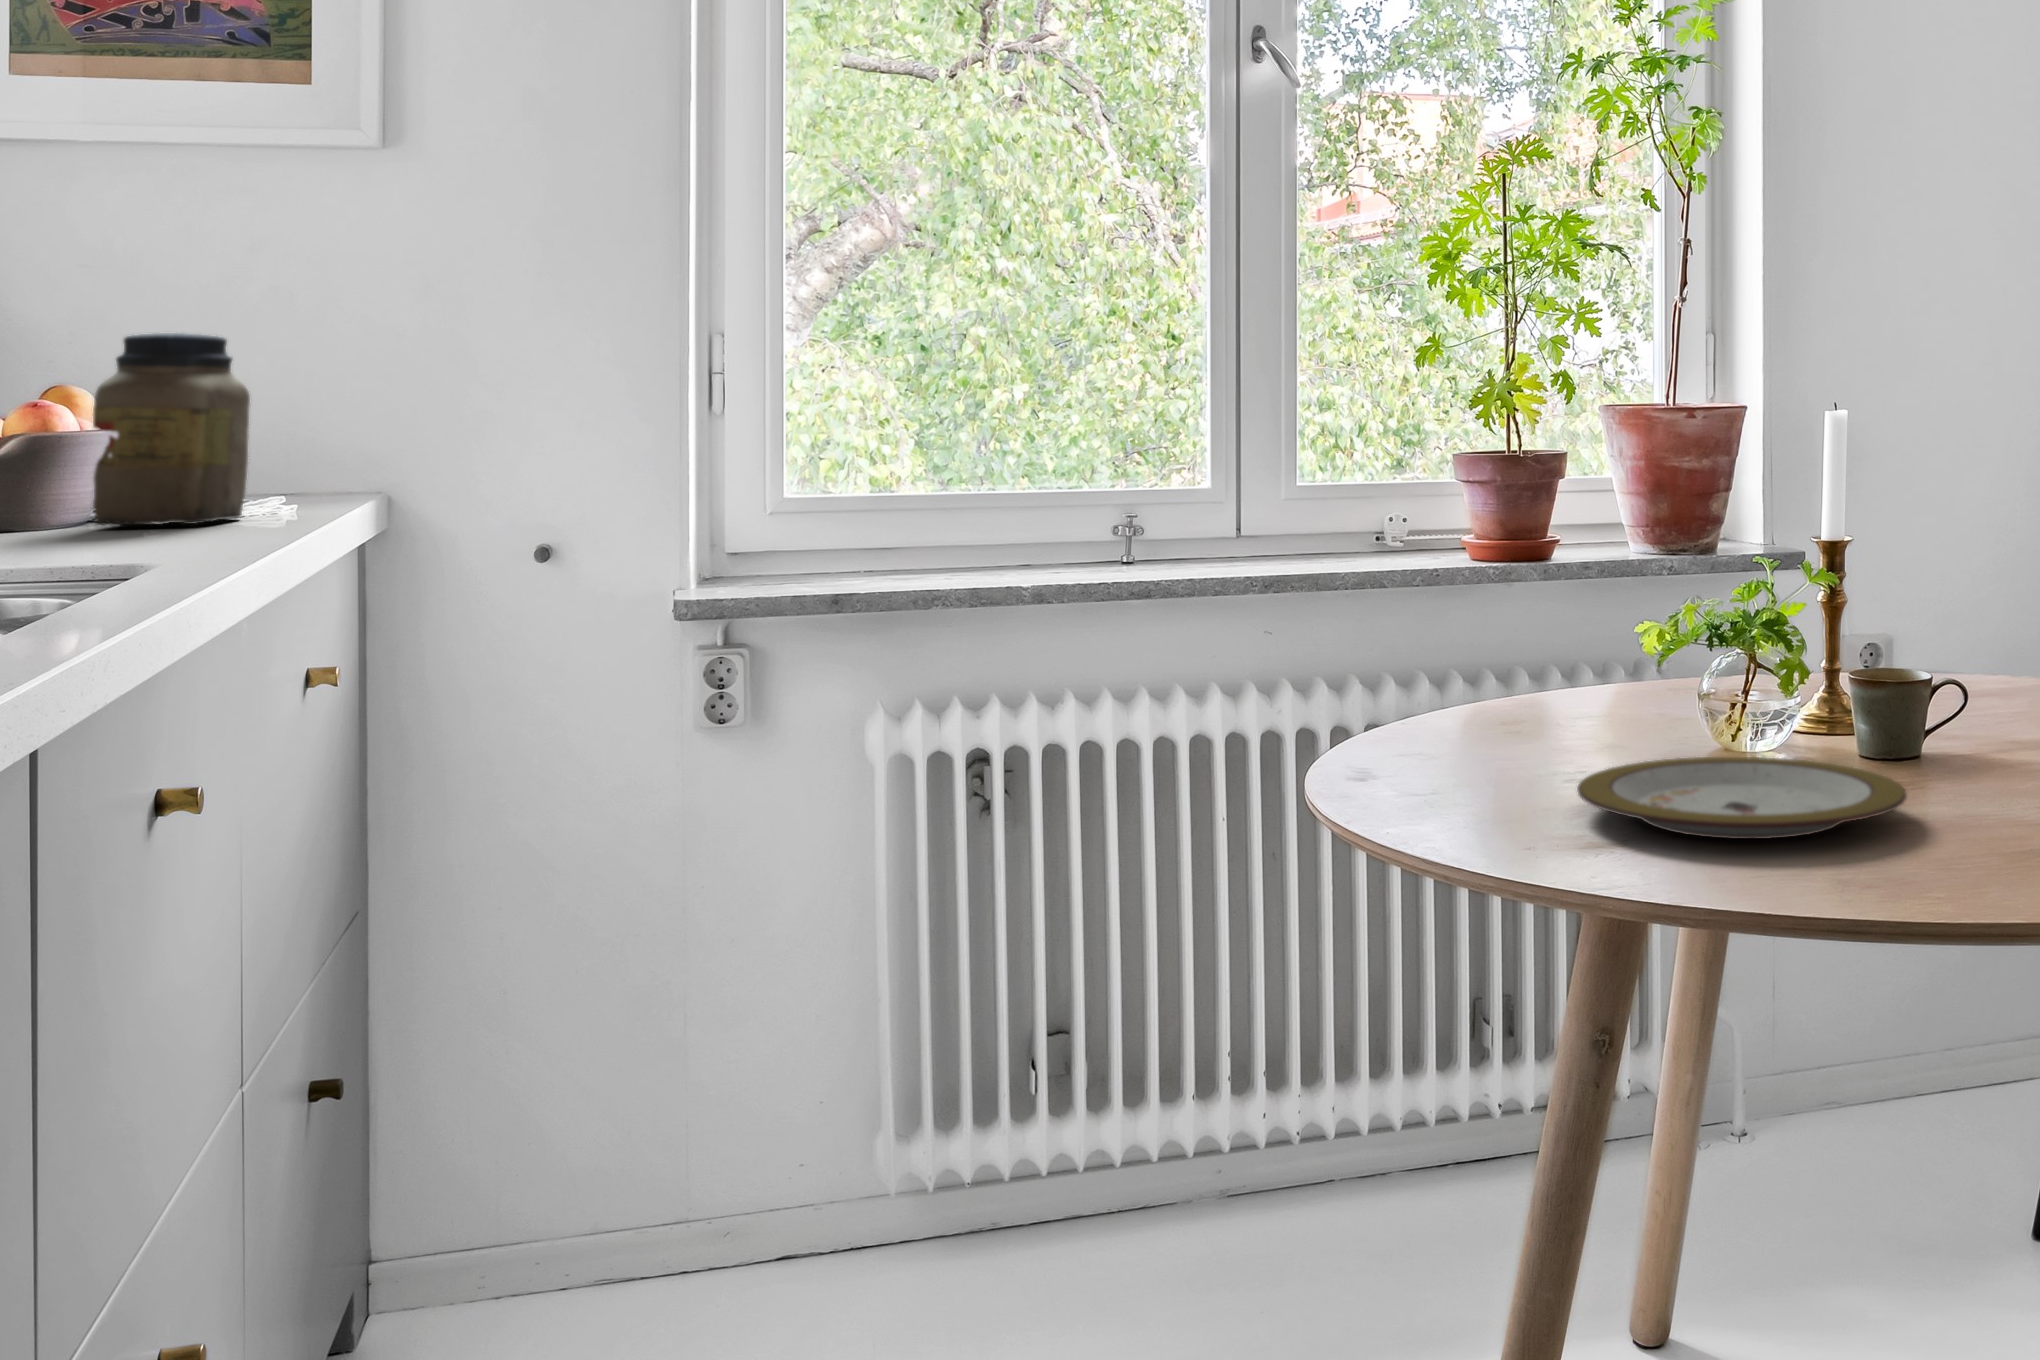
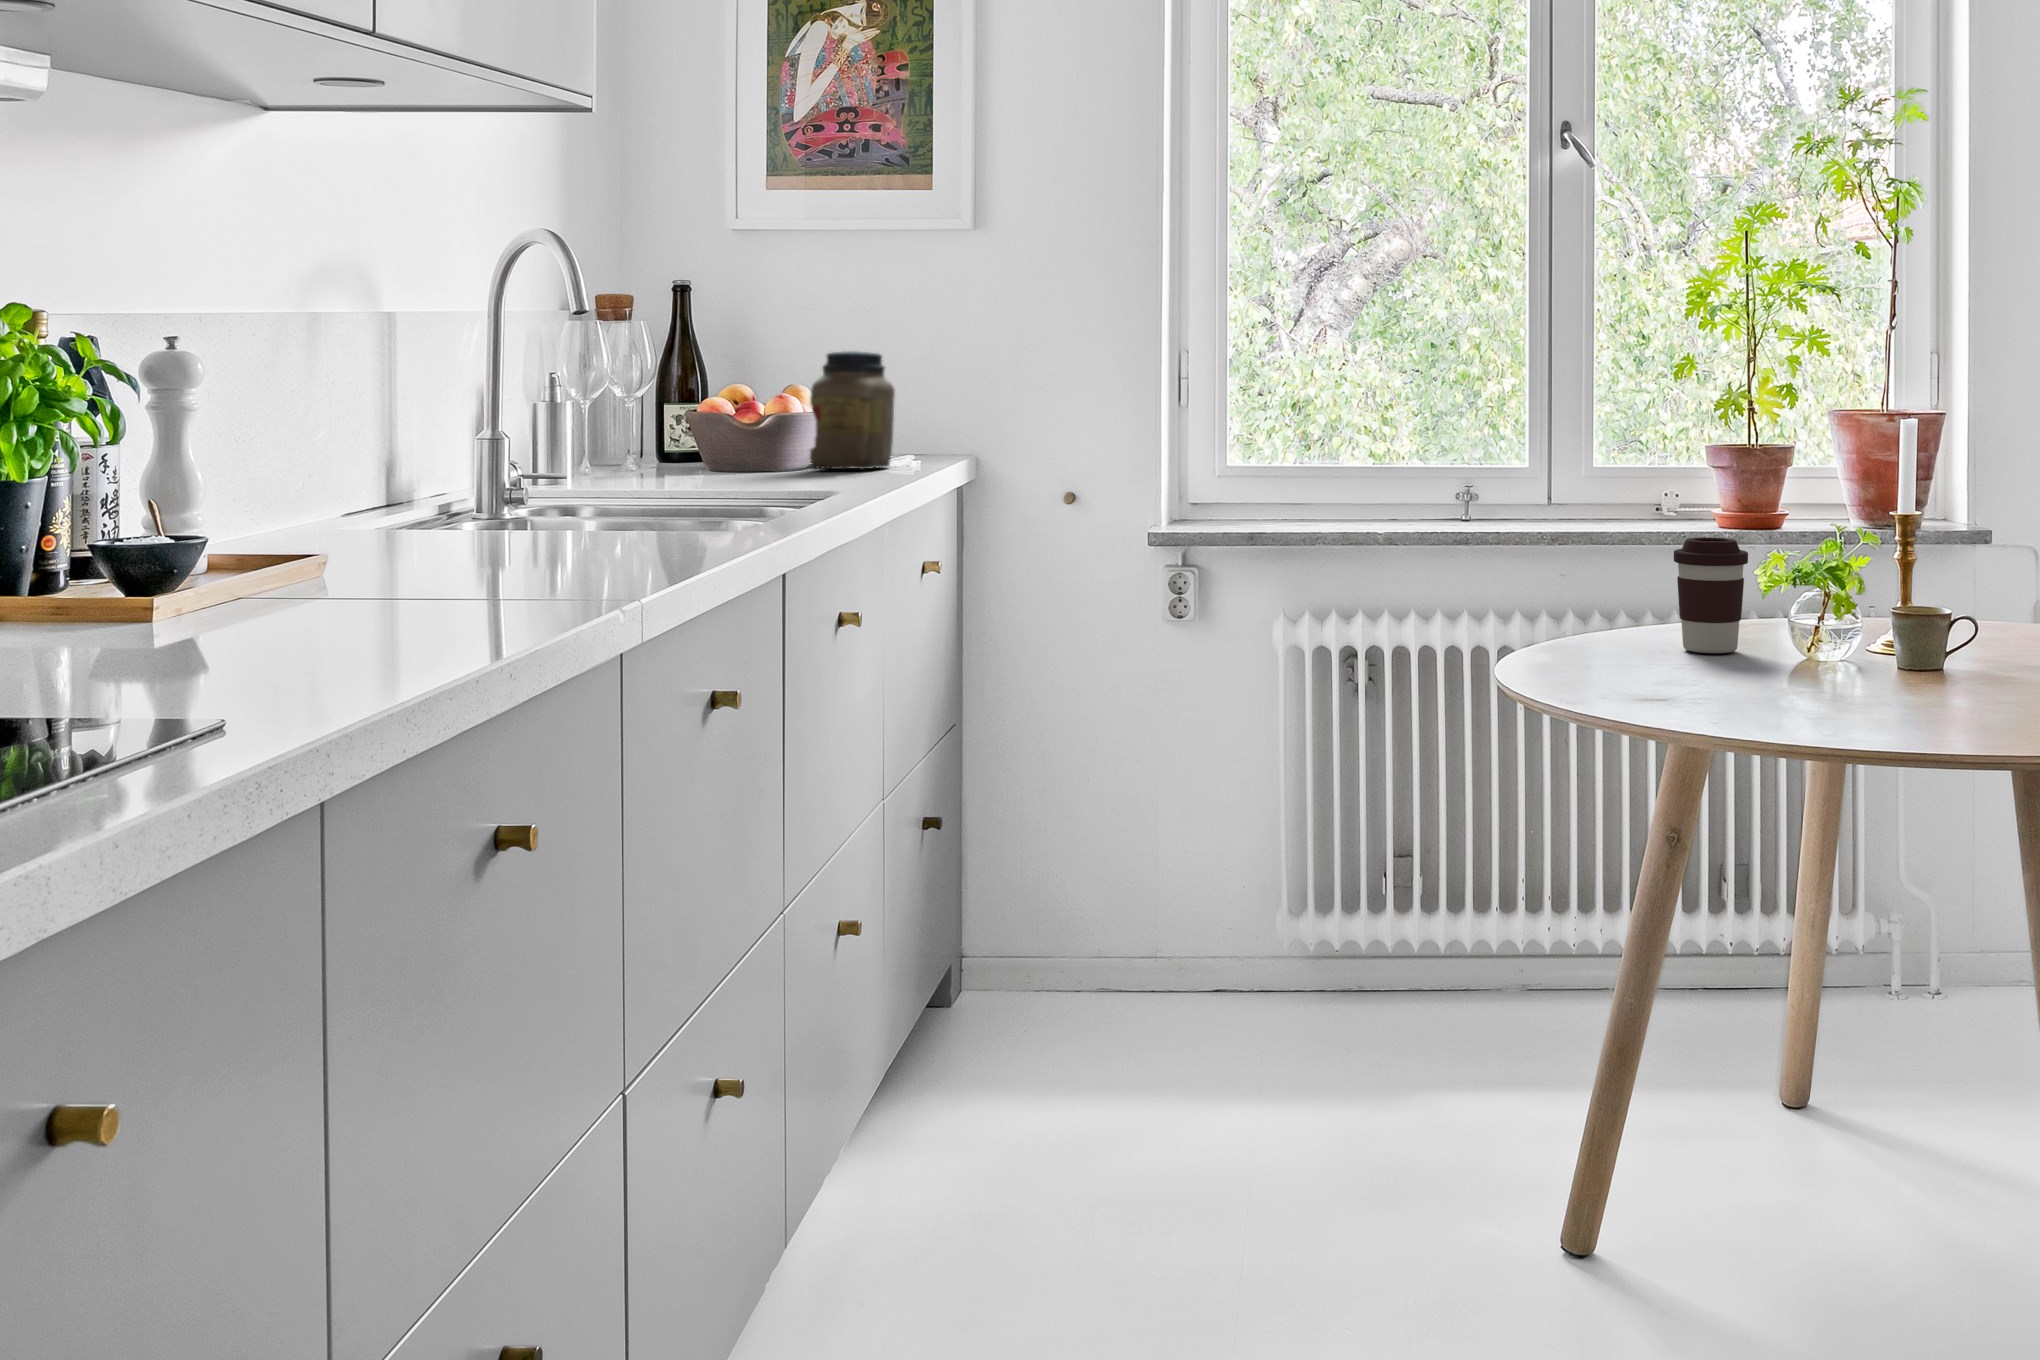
coffee cup: none [1548,589,1653,757] -> present [1674,537,1748,653]
plate: present [1577,757,1907,839] -> none [1652,652,1878,699]

